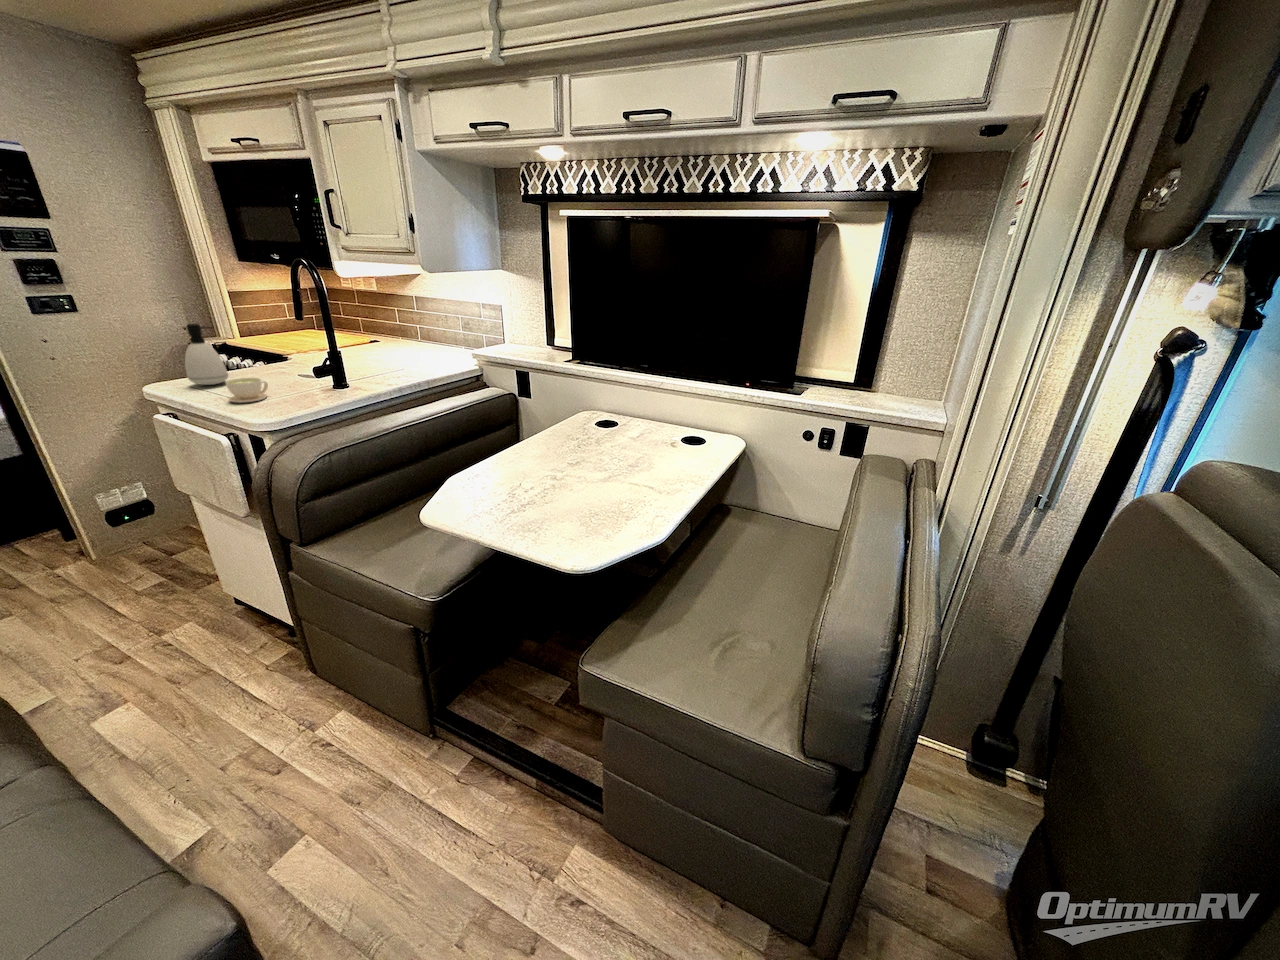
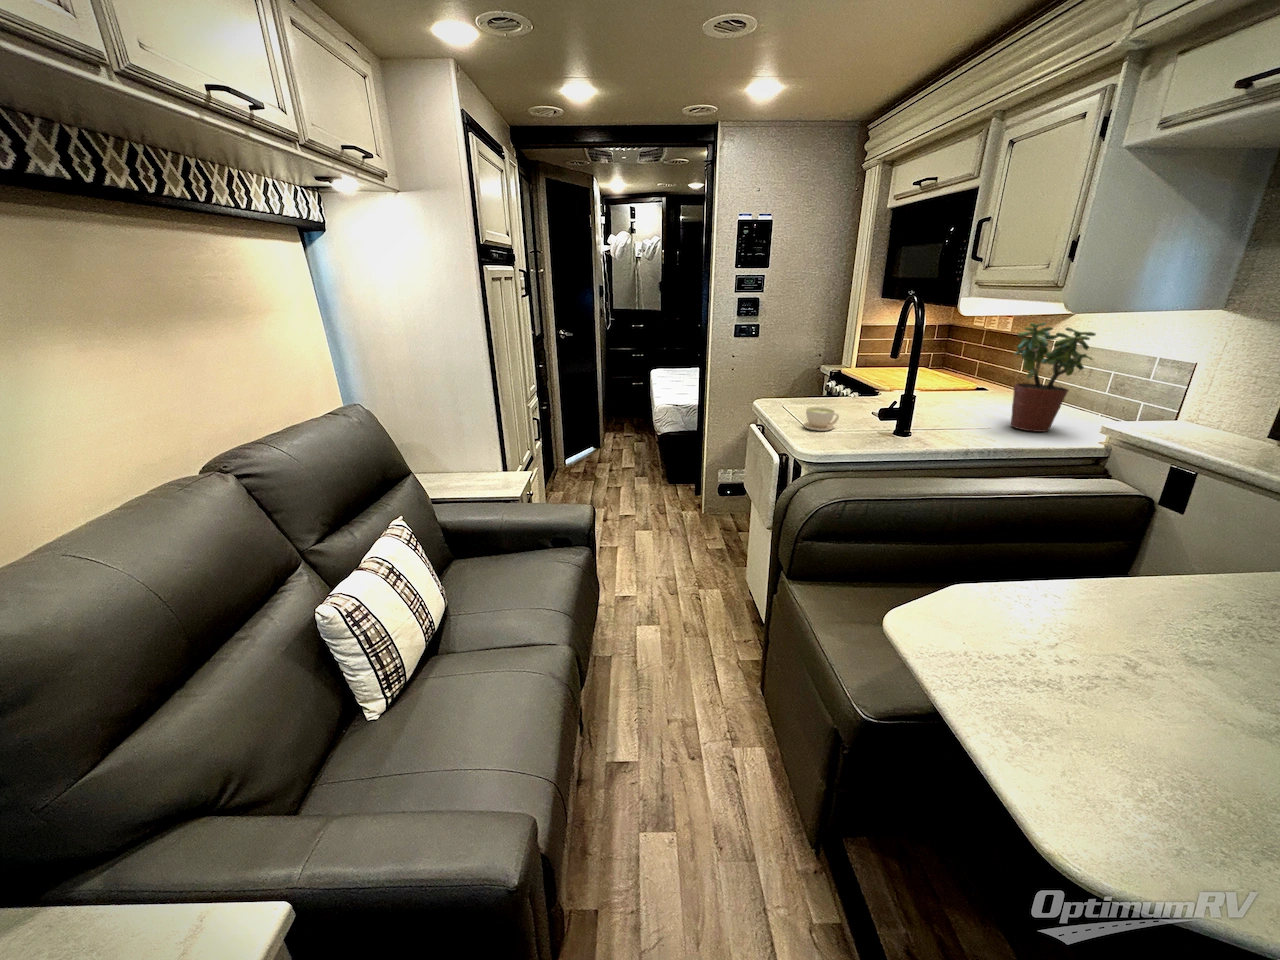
potted plant: none [395,281,449,366] -> present [1011,322,1096,432]
soap dispenser: present [185,324,228,385] -> none [789,354,822,408]

